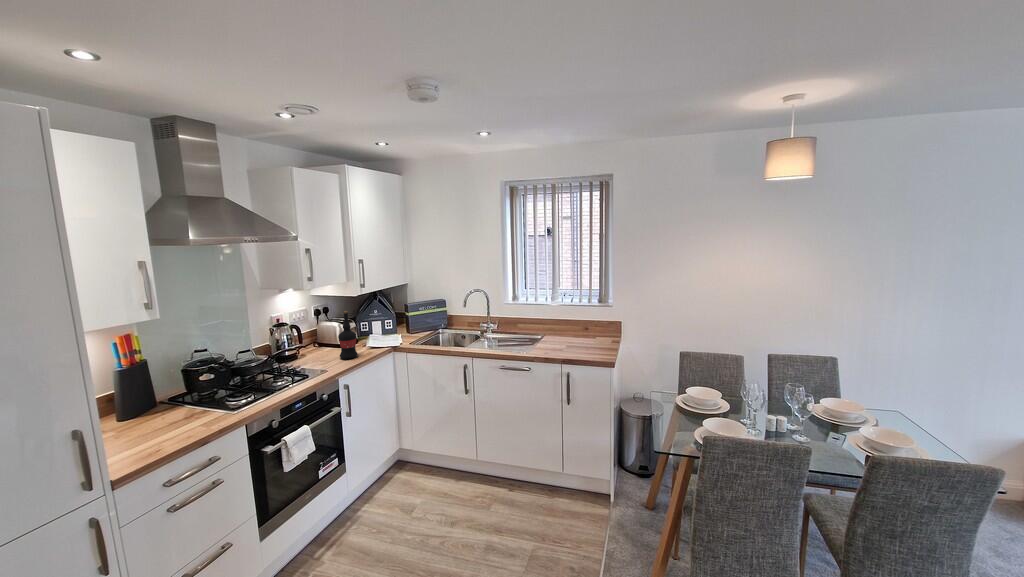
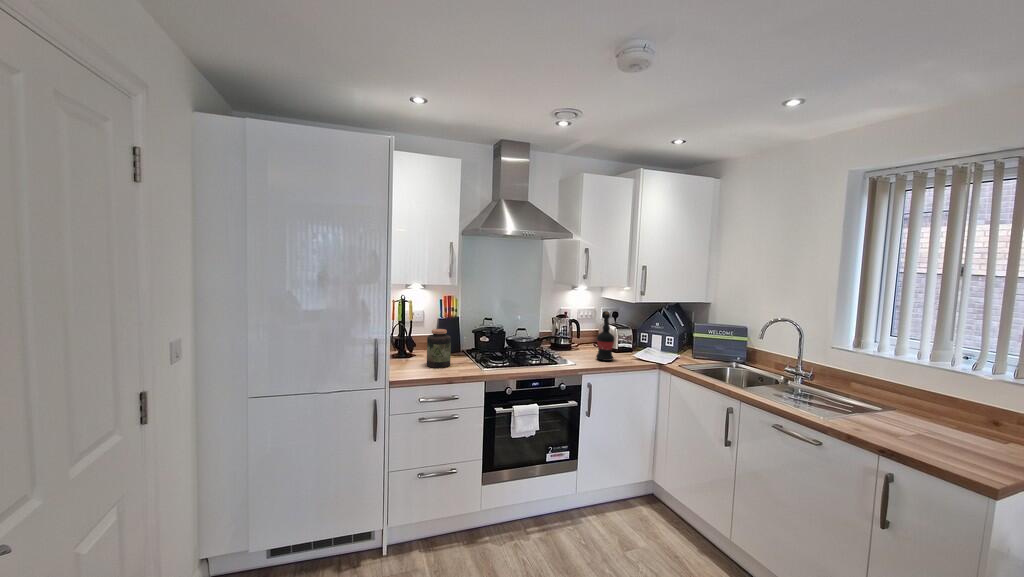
jar: none [129,381,178,439] -> present [427,329,451,368]

